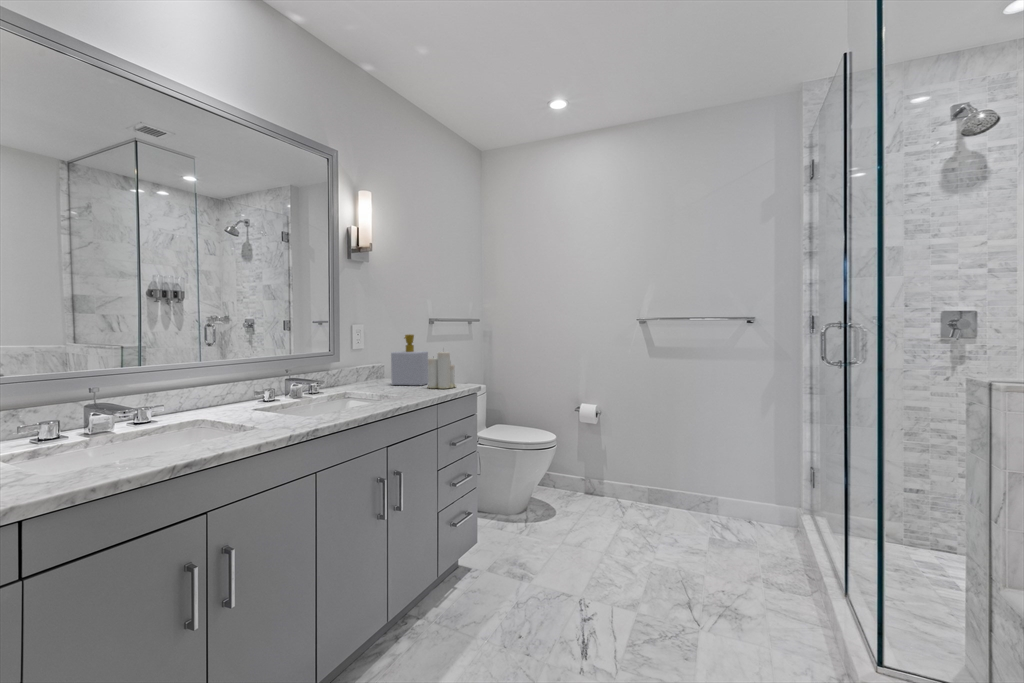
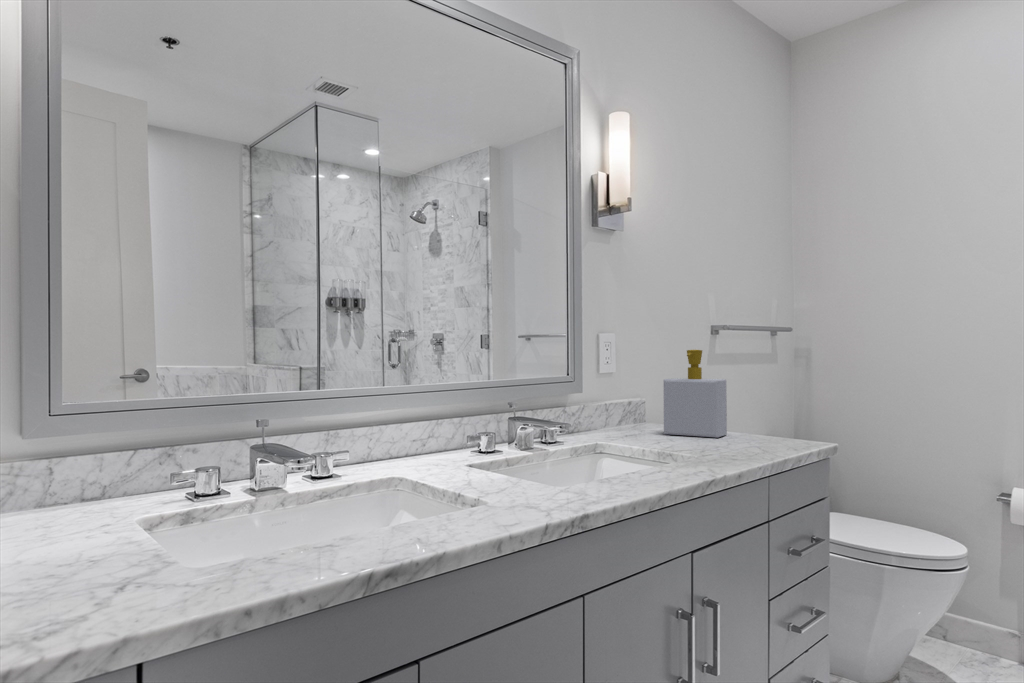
candle: present [428,352,456,389] -> none [732,373,786,446]

